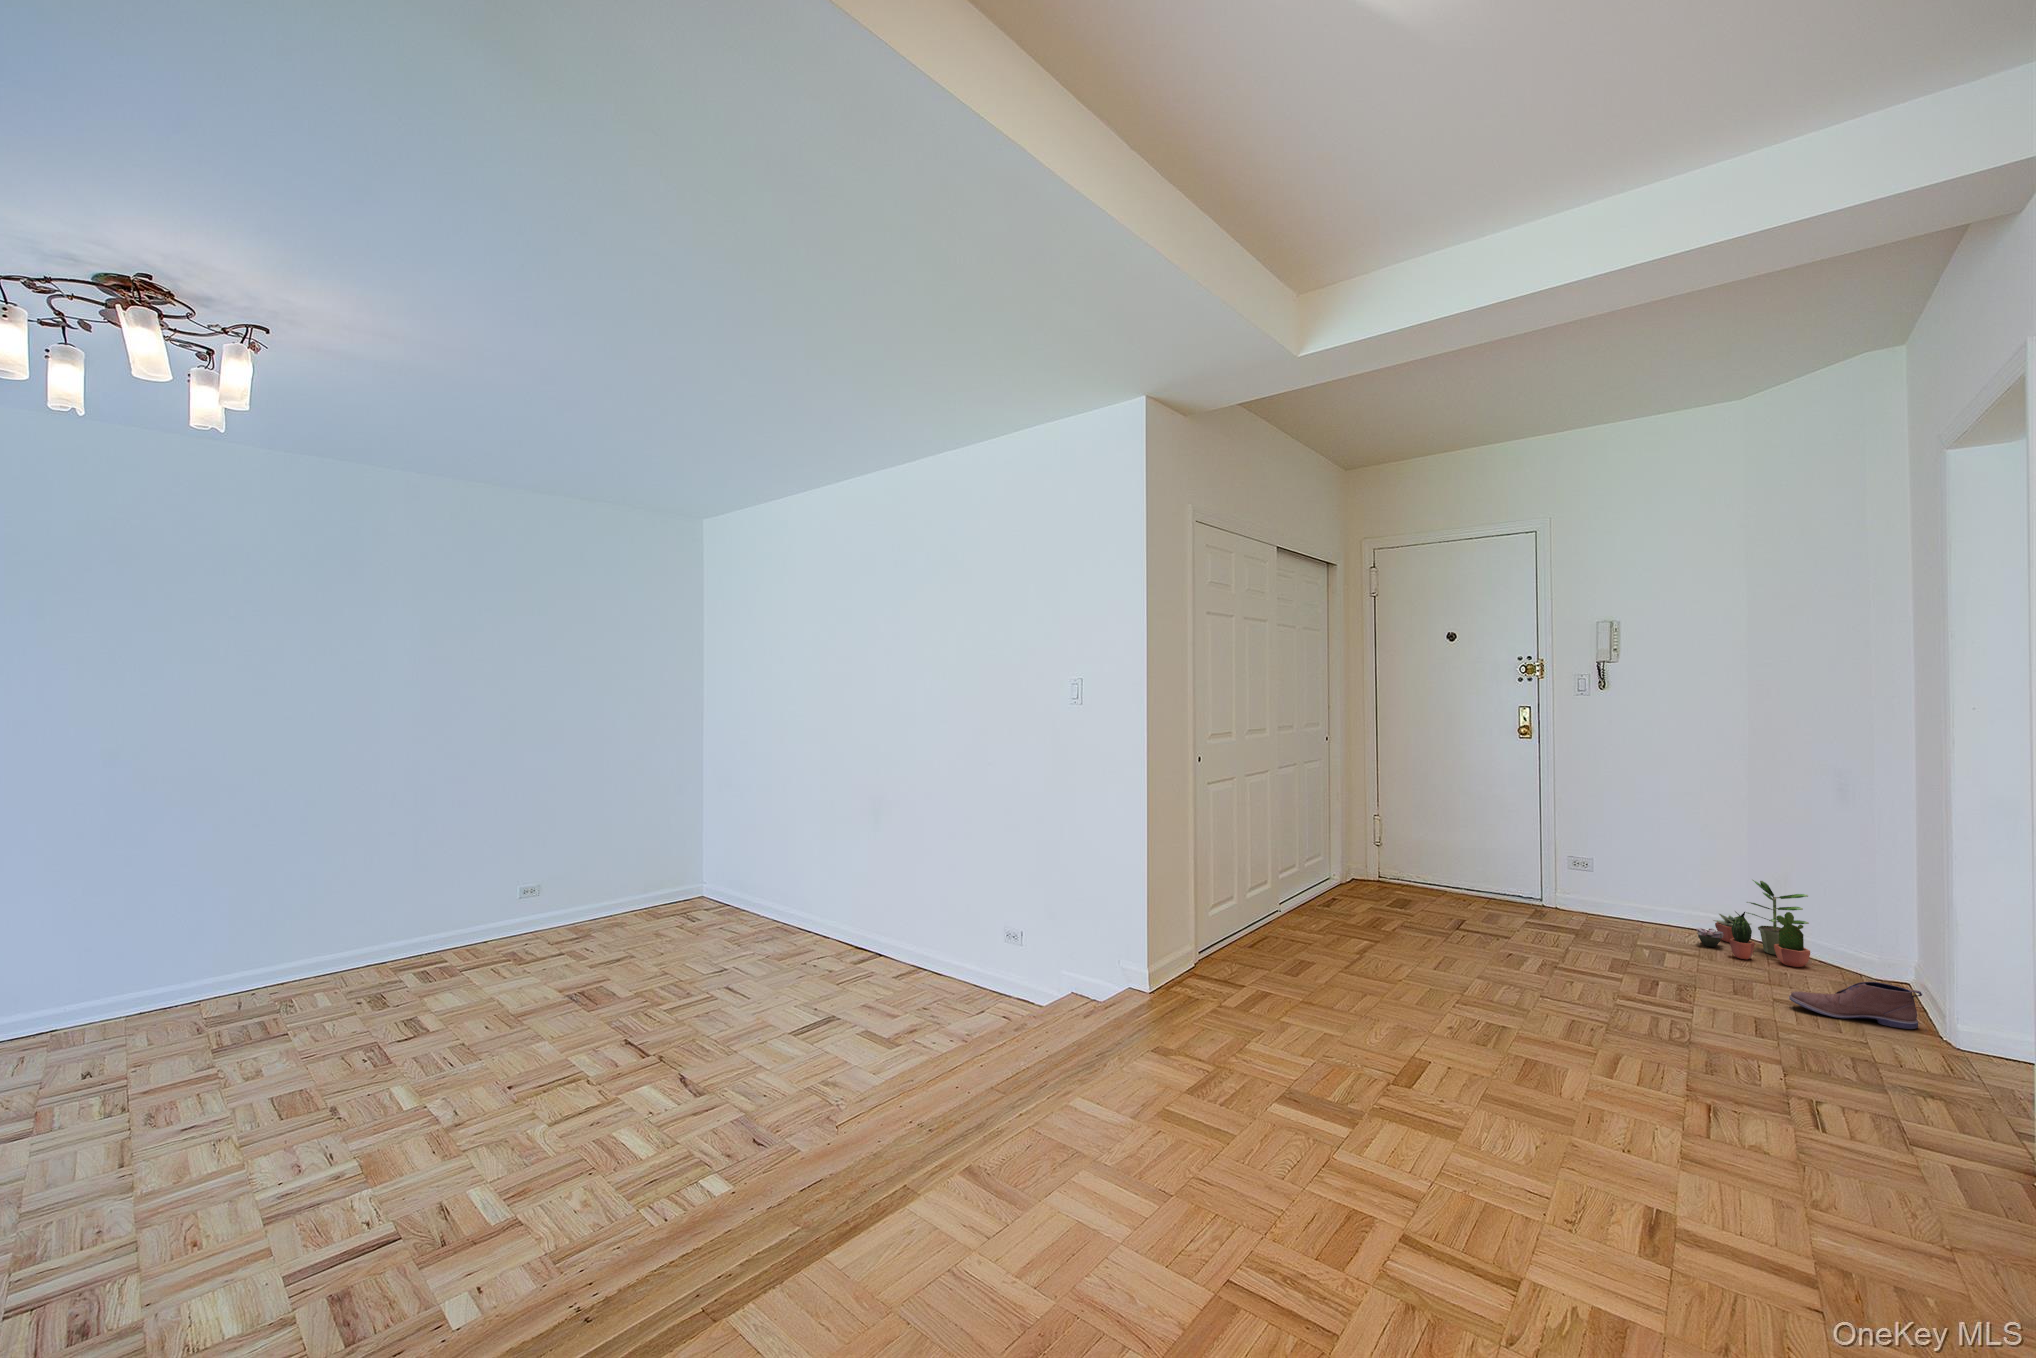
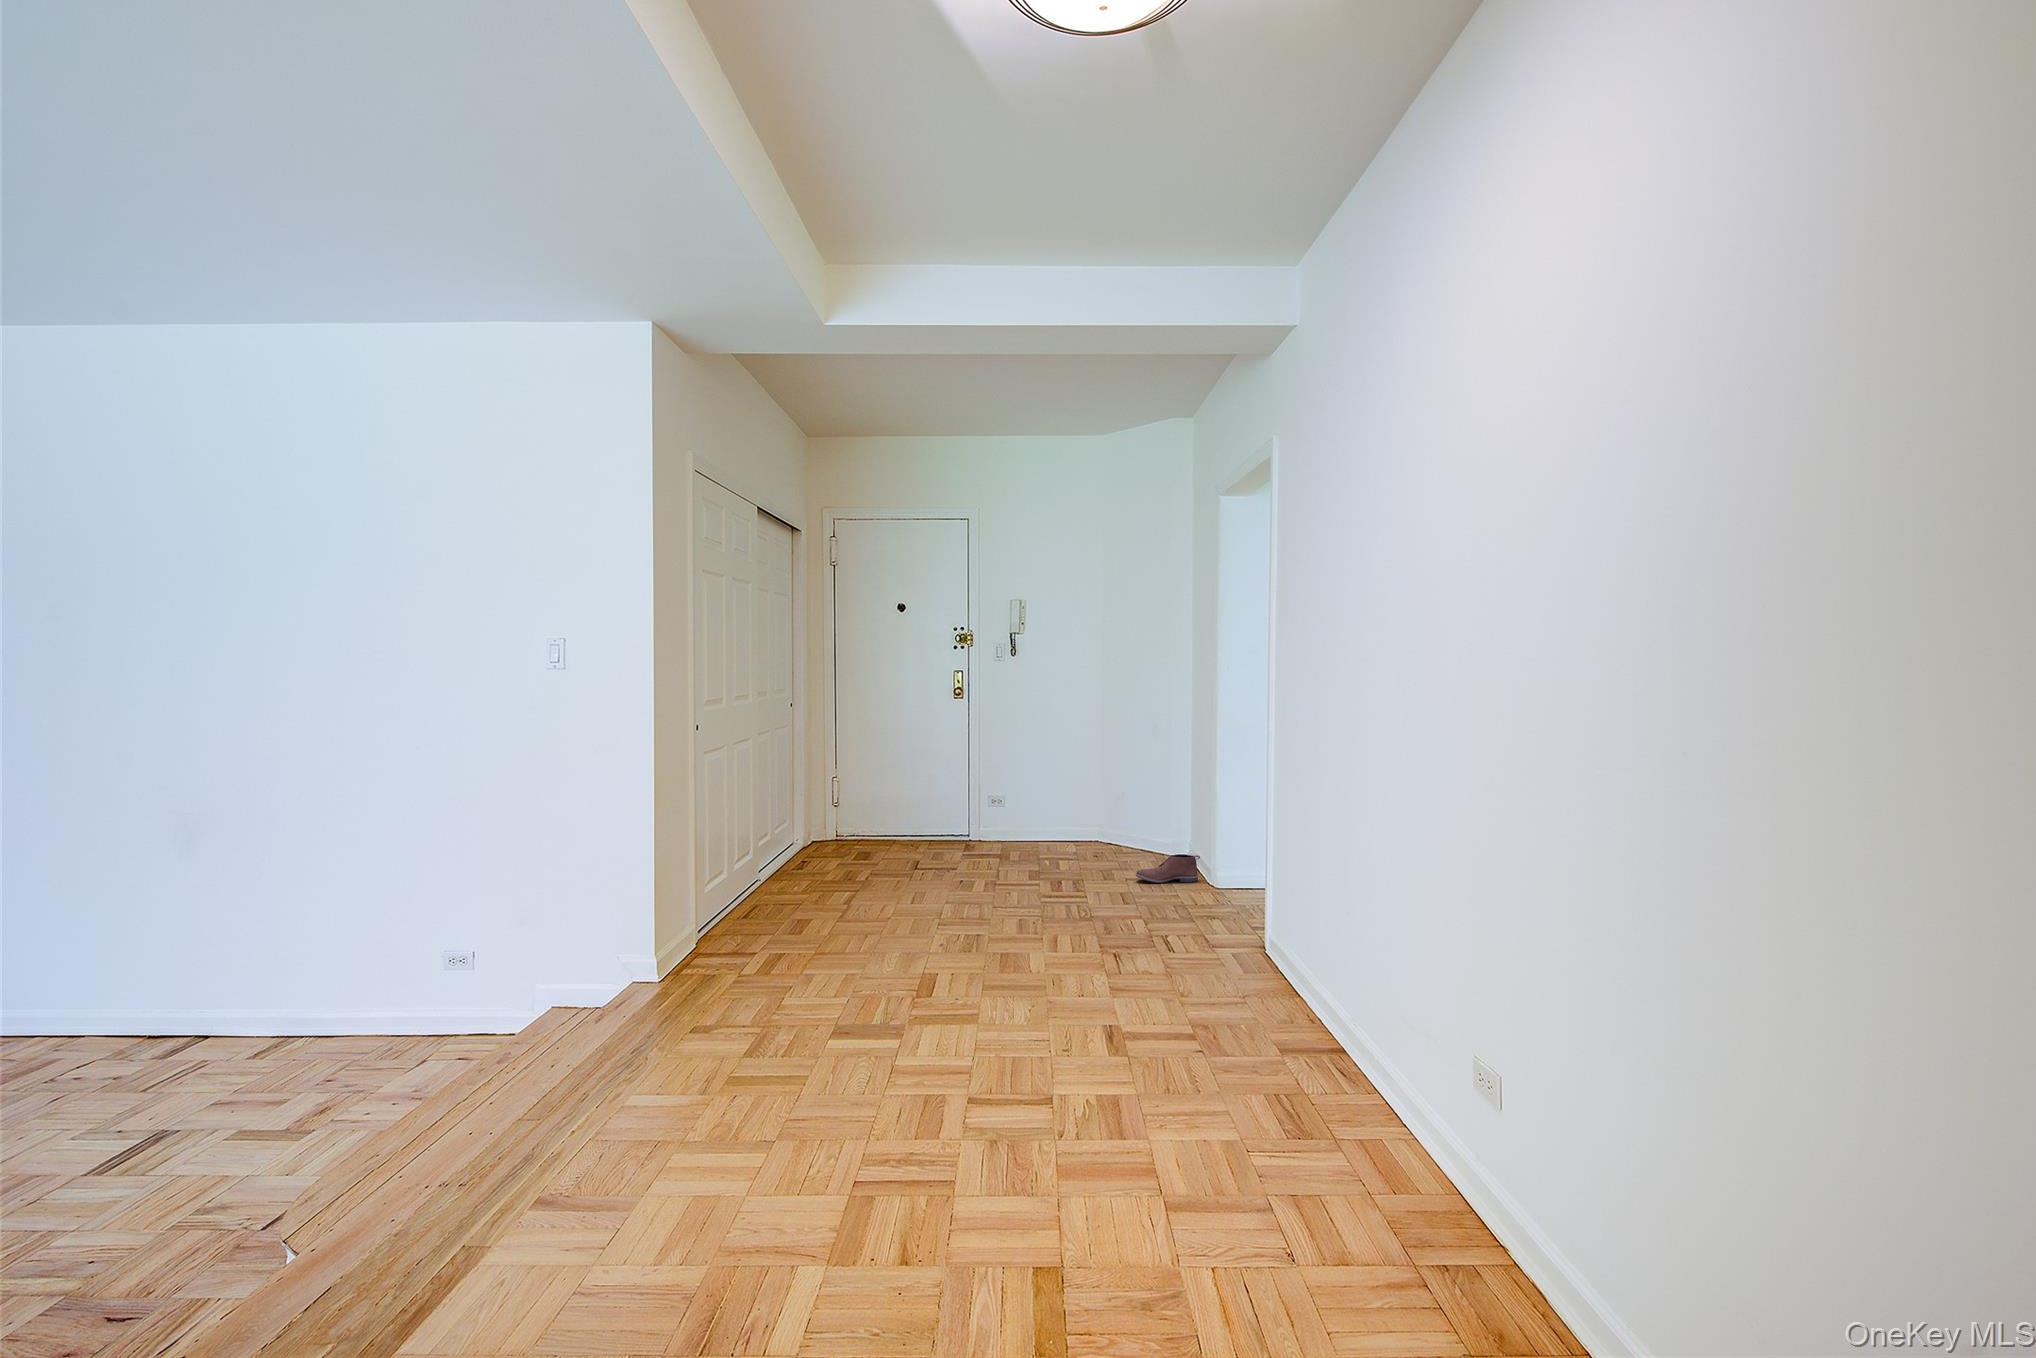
potted plant: present [1696,880,1810,967] -> none [1074,797,1138,856]

